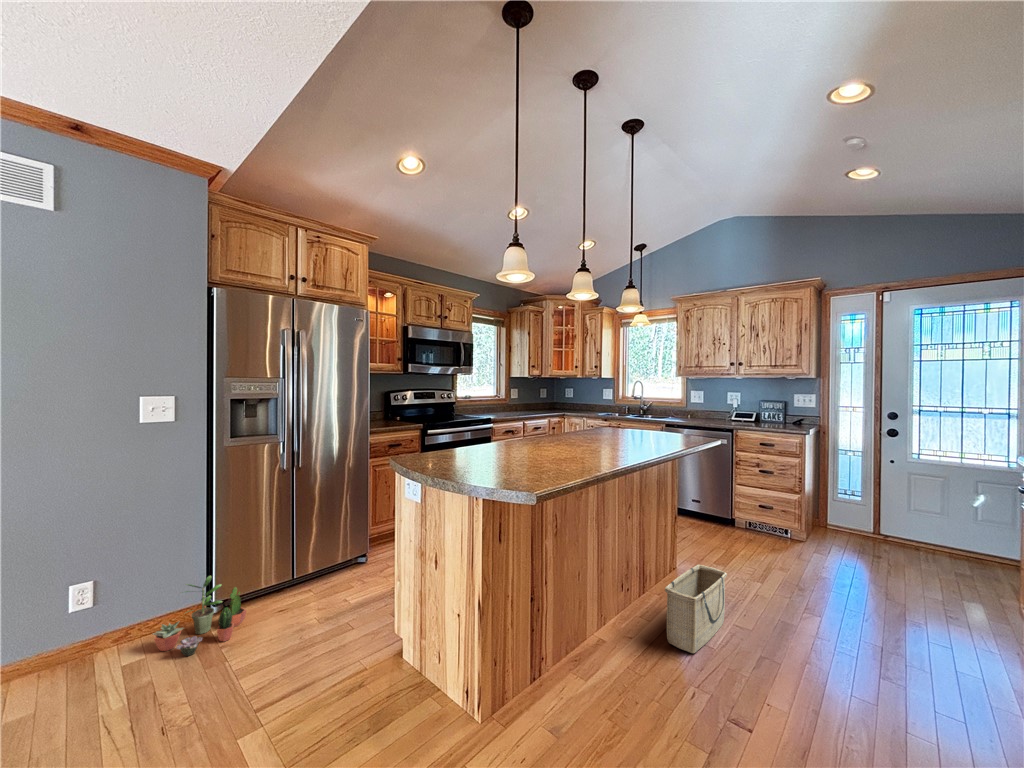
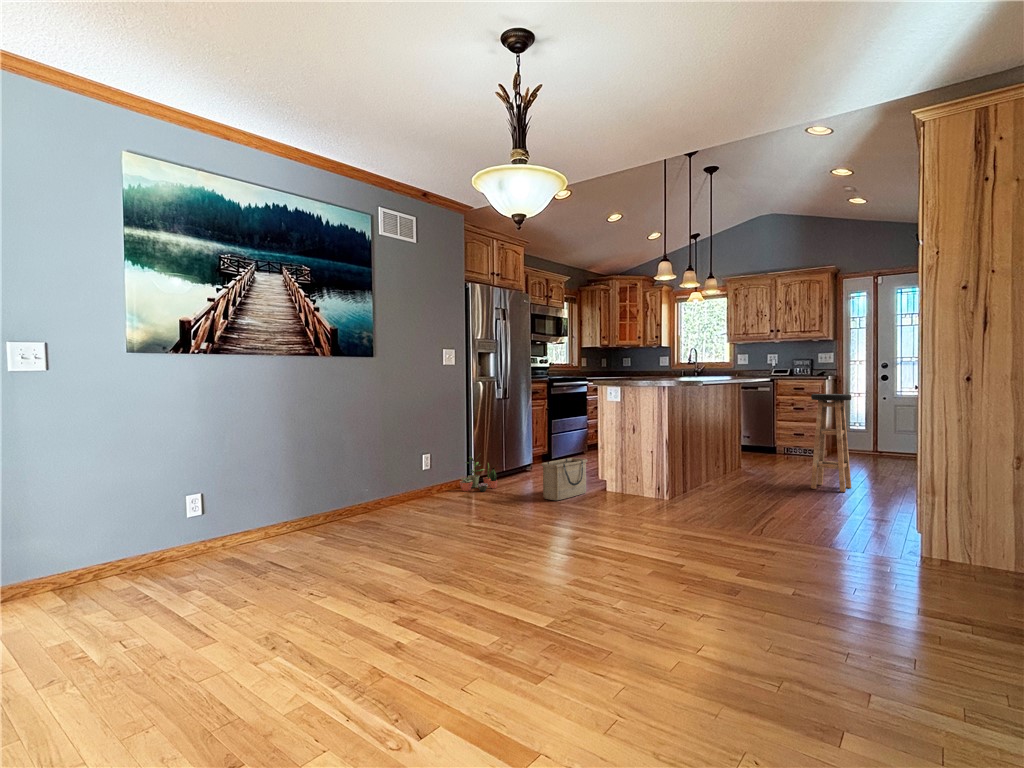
bar stool: none [791,496,878,717] -> present [811,394,851,492]
basket: present [665,565,727,653] -> present [541,458,588,501]

